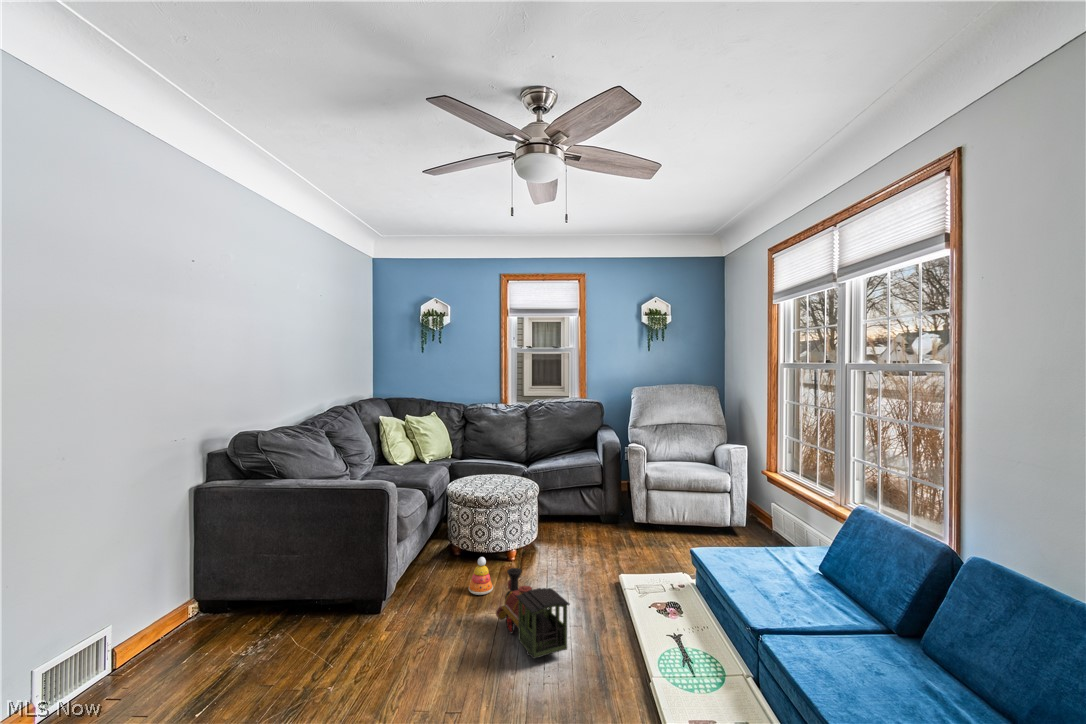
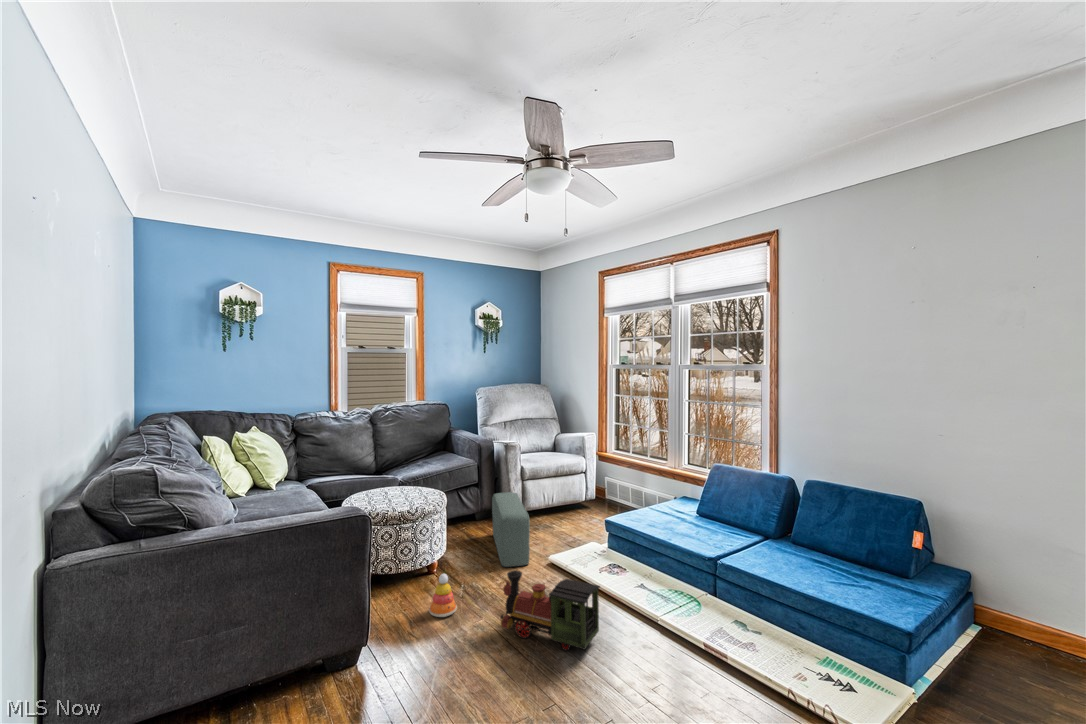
pouf: none [570,498,624,573] -> present [492,492,530,567]

